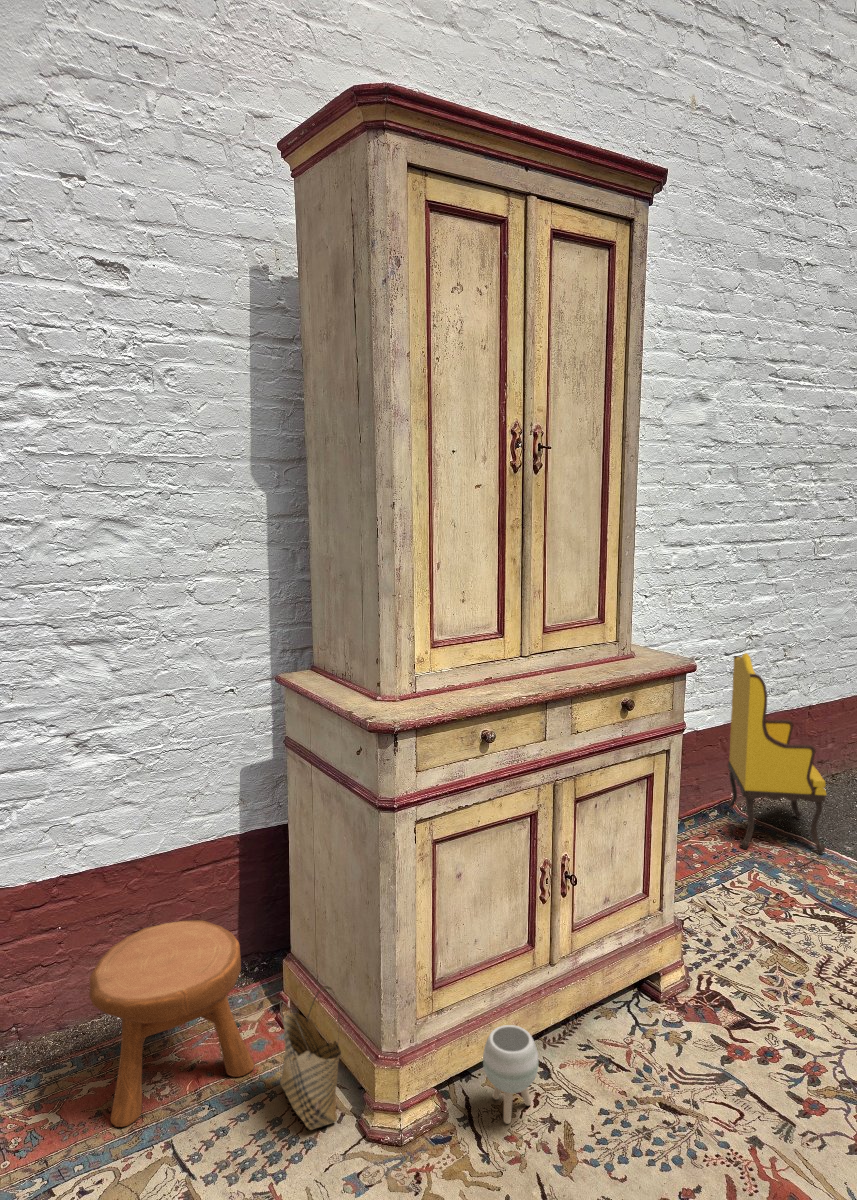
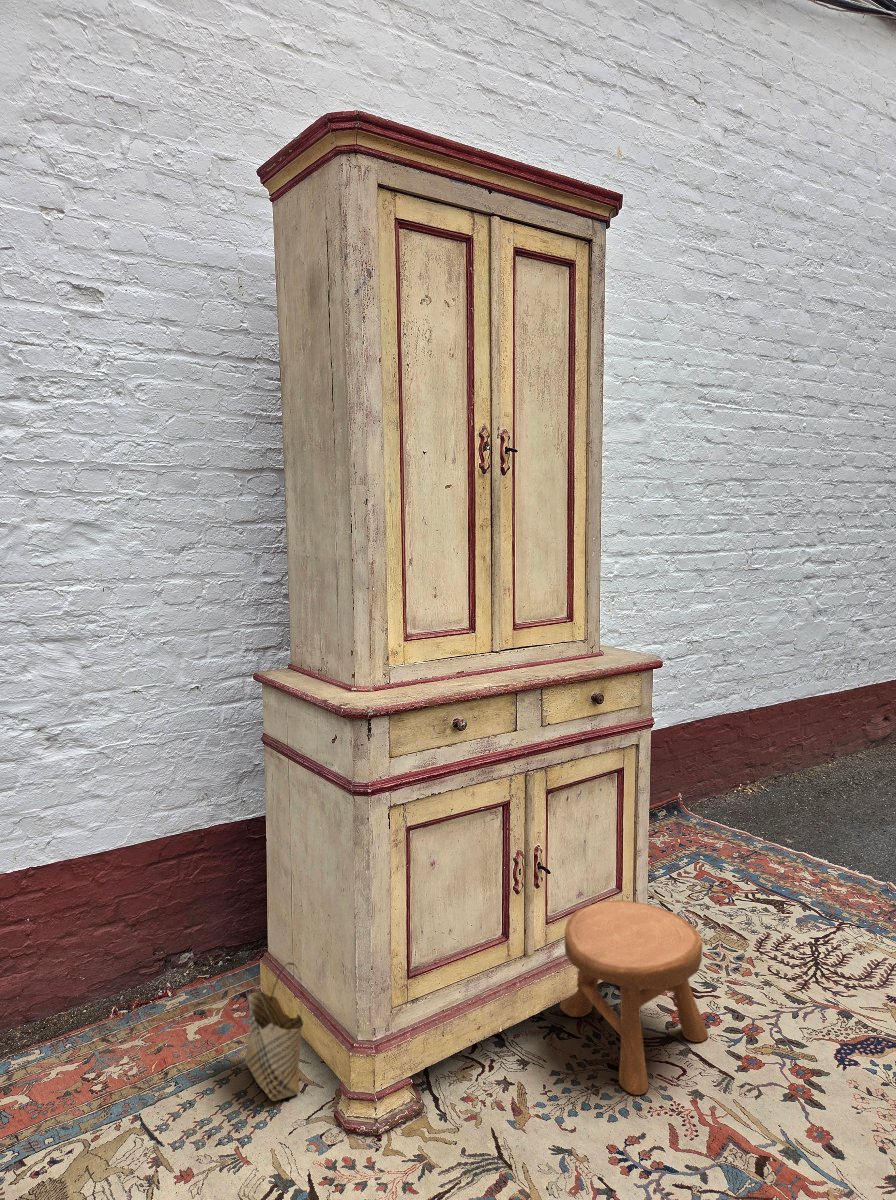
armchair: present [724,653,826,854] -> none [675,660,768,847]
stool: present [89,920,254,1127] -> present [560,900,708,1095]
planter: present [483,1025,539,1124] -> none [440,994,492,1088]

